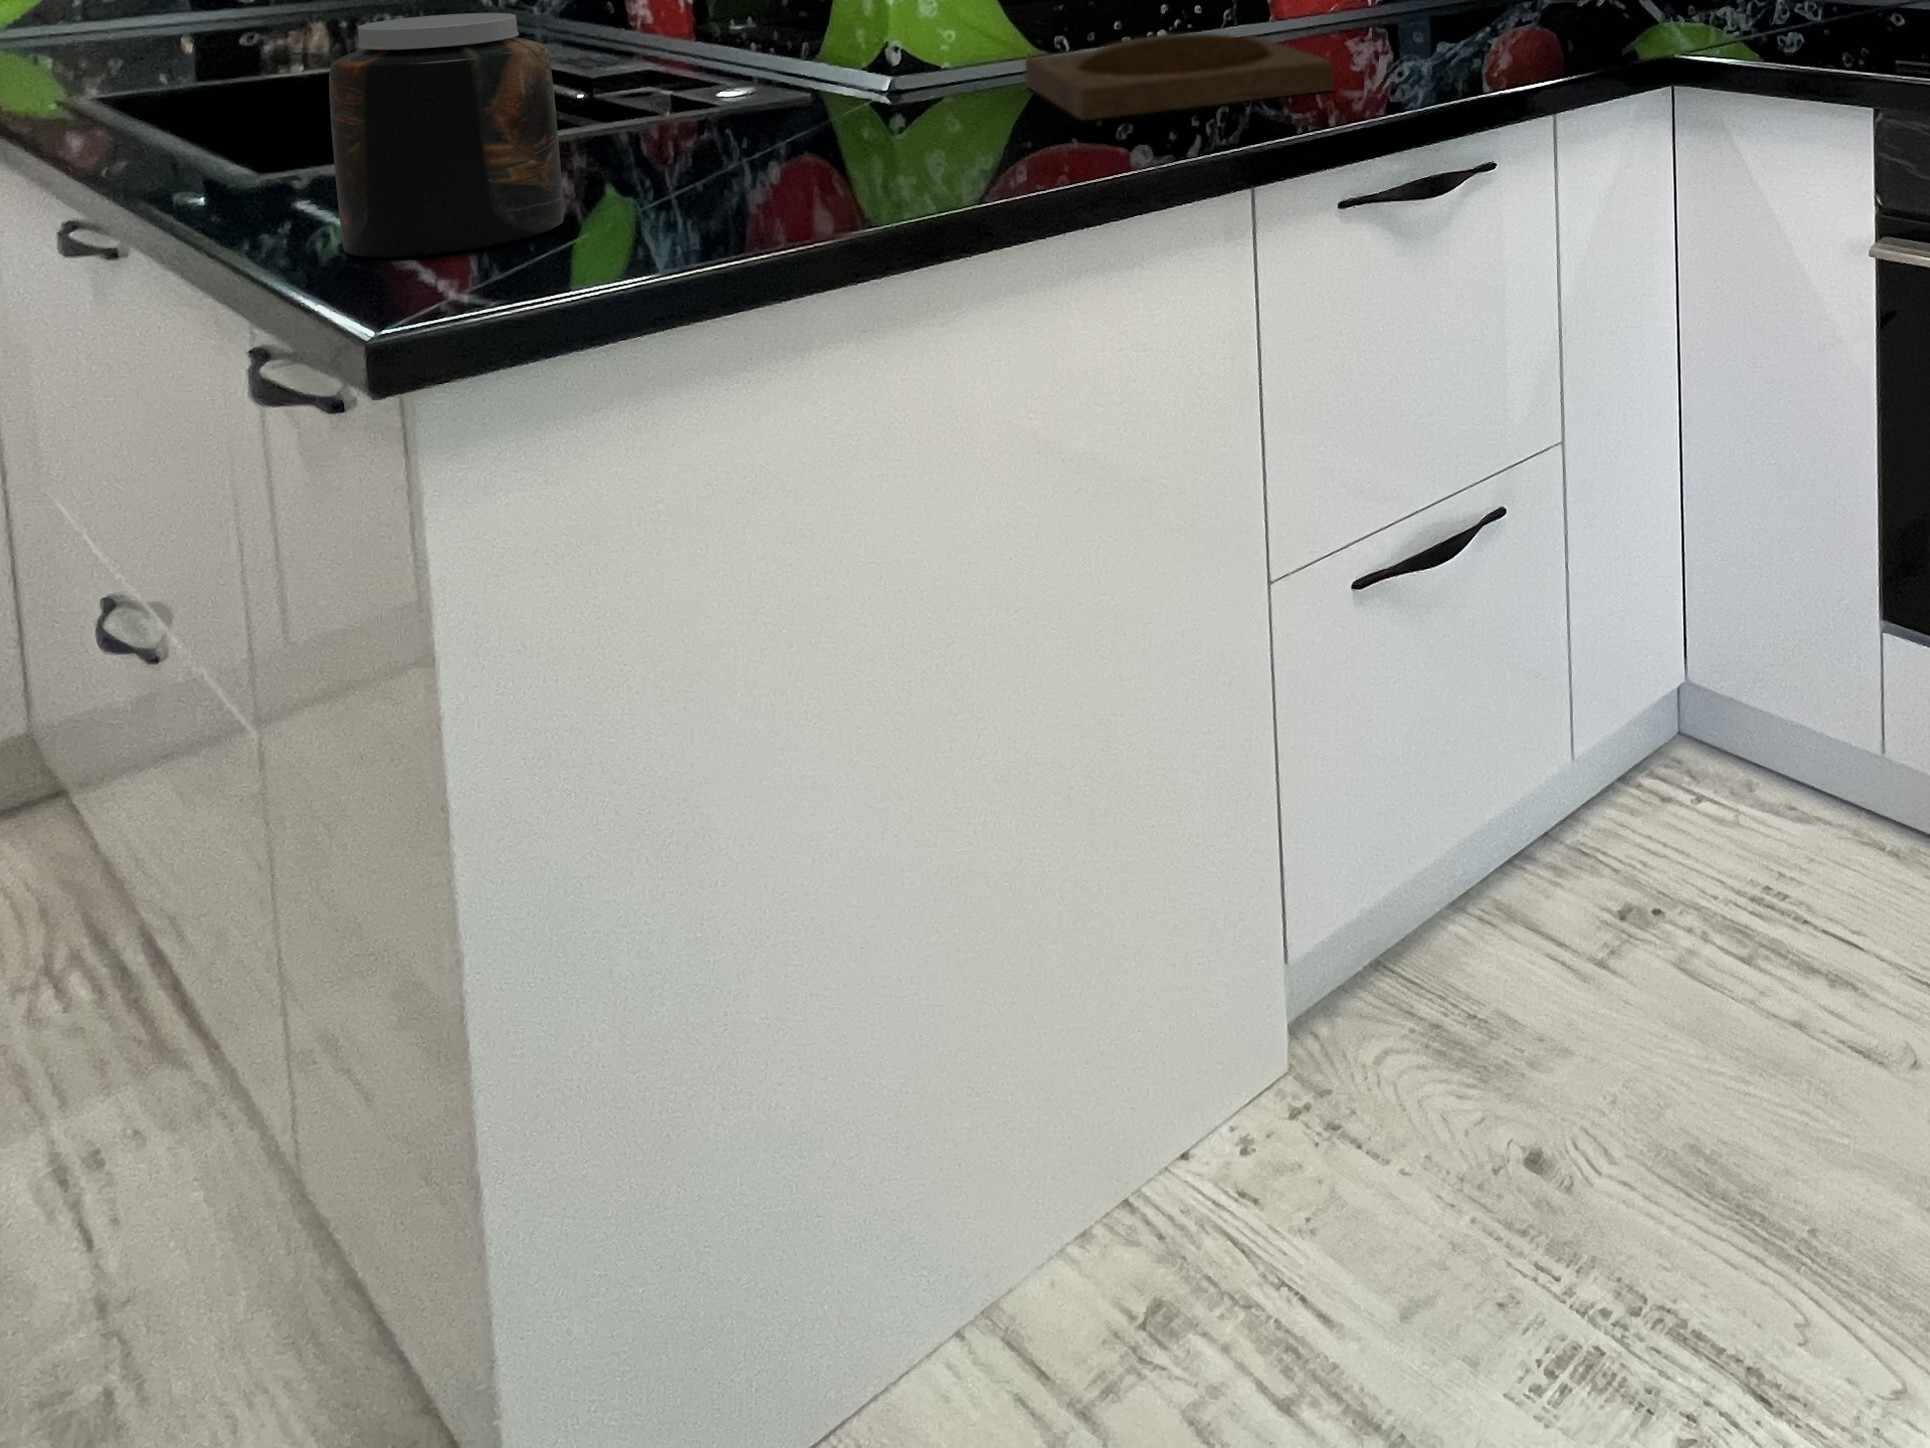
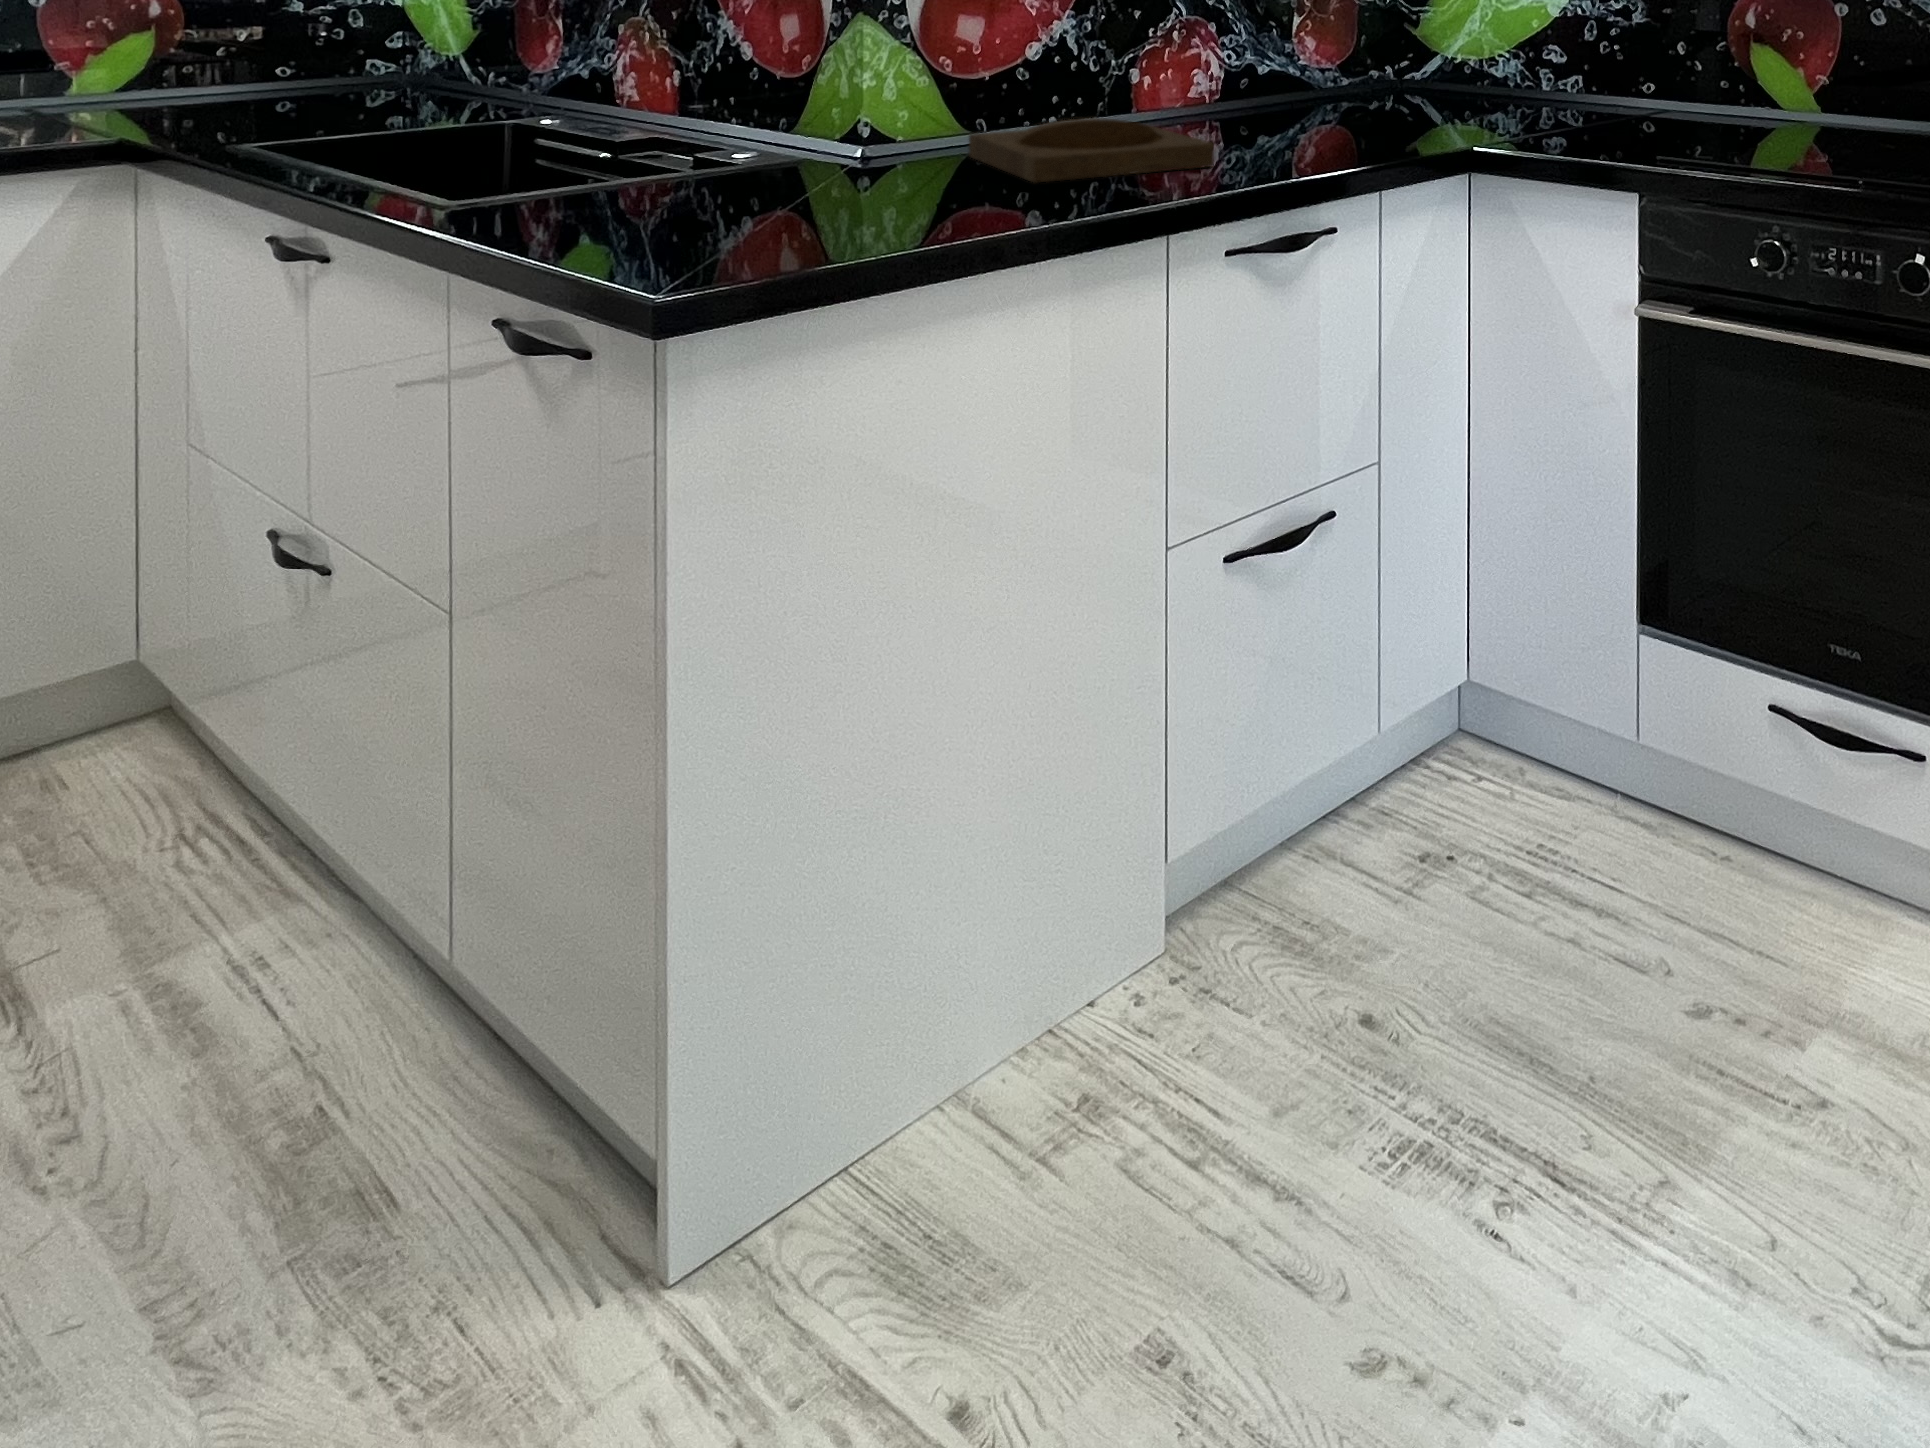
jar: present [329,13,564,257] -> none [592,86,727,255]

